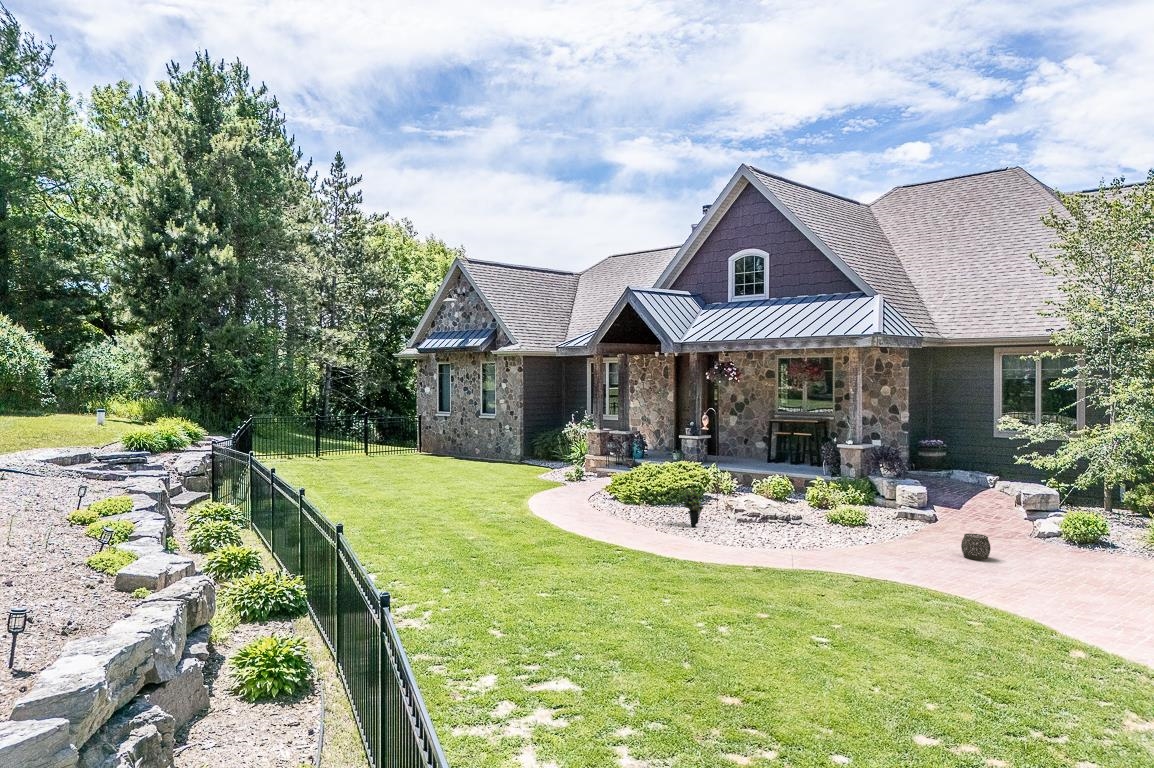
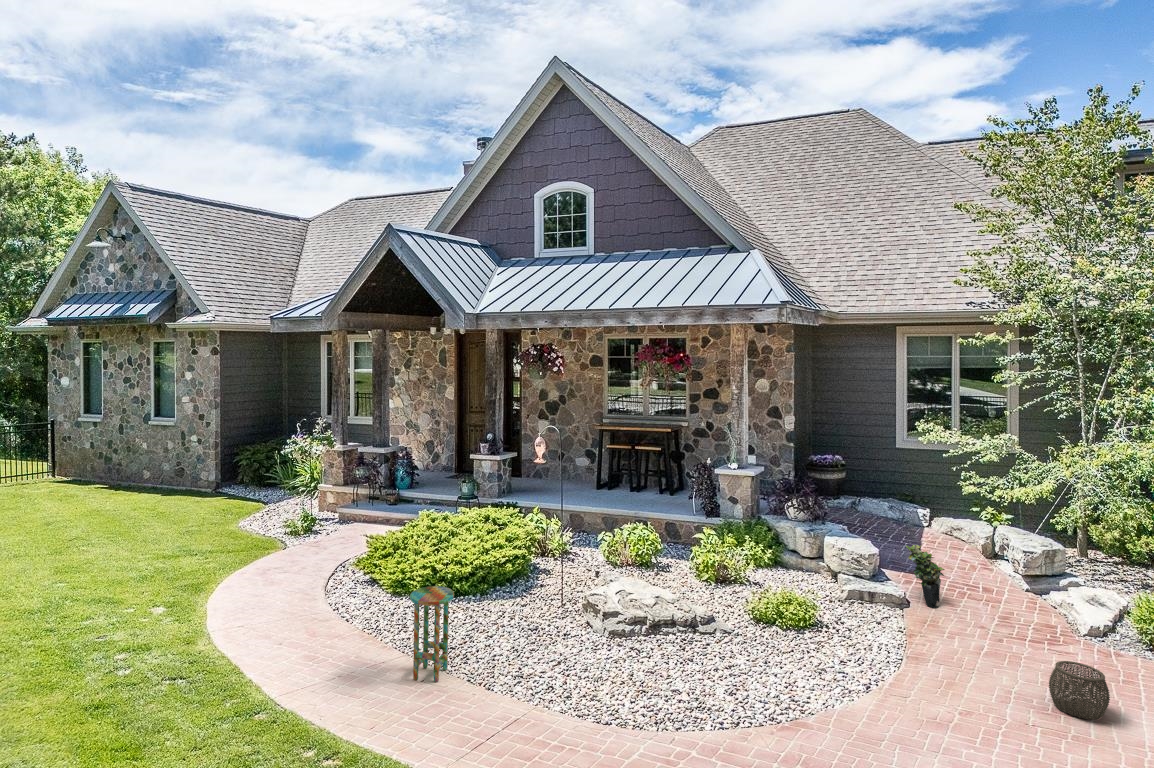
side table: none [632,482,653,525] -> present [410,586,454,682]
potted plant: present [682,488,703,528] -> present [906,545,945,608]

